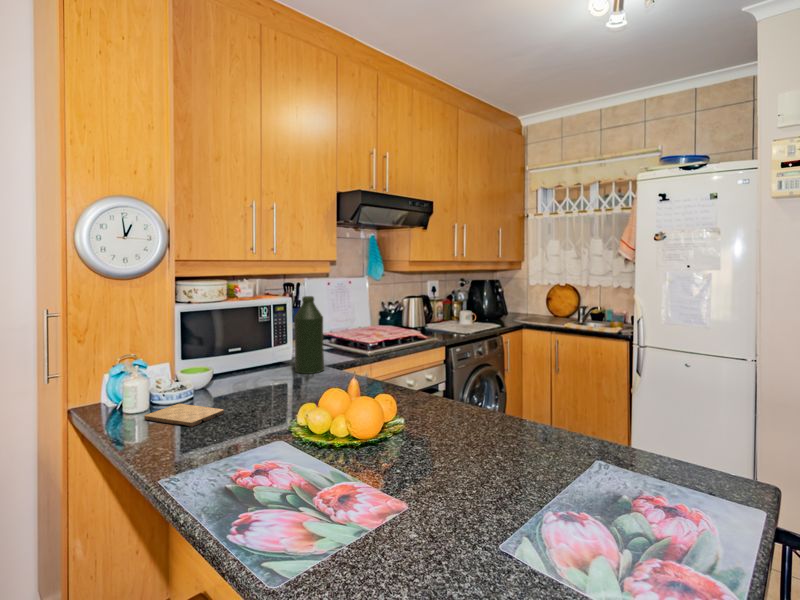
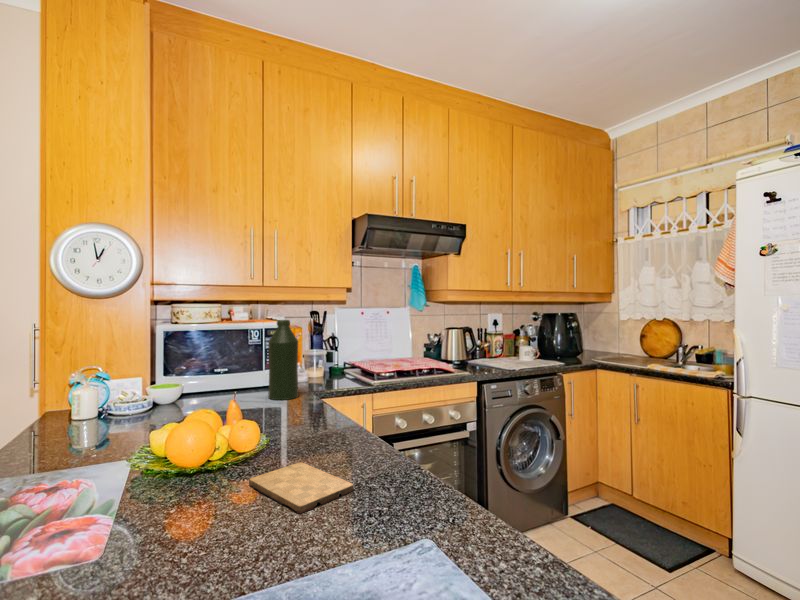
cutting board: present [144,404,224,427] -> present [249,462,353,514]

